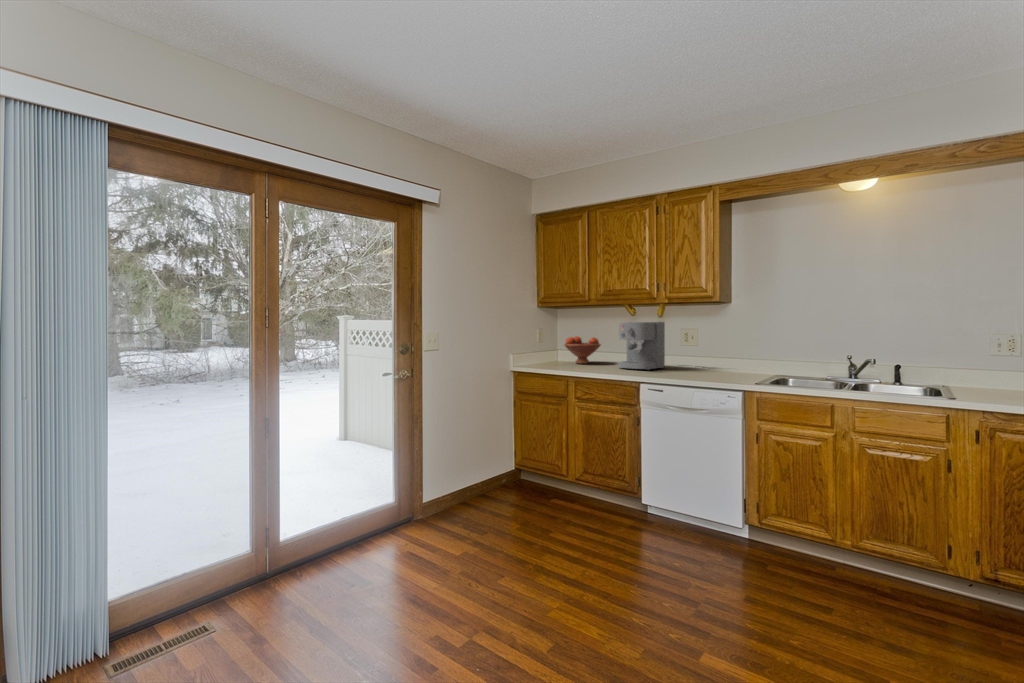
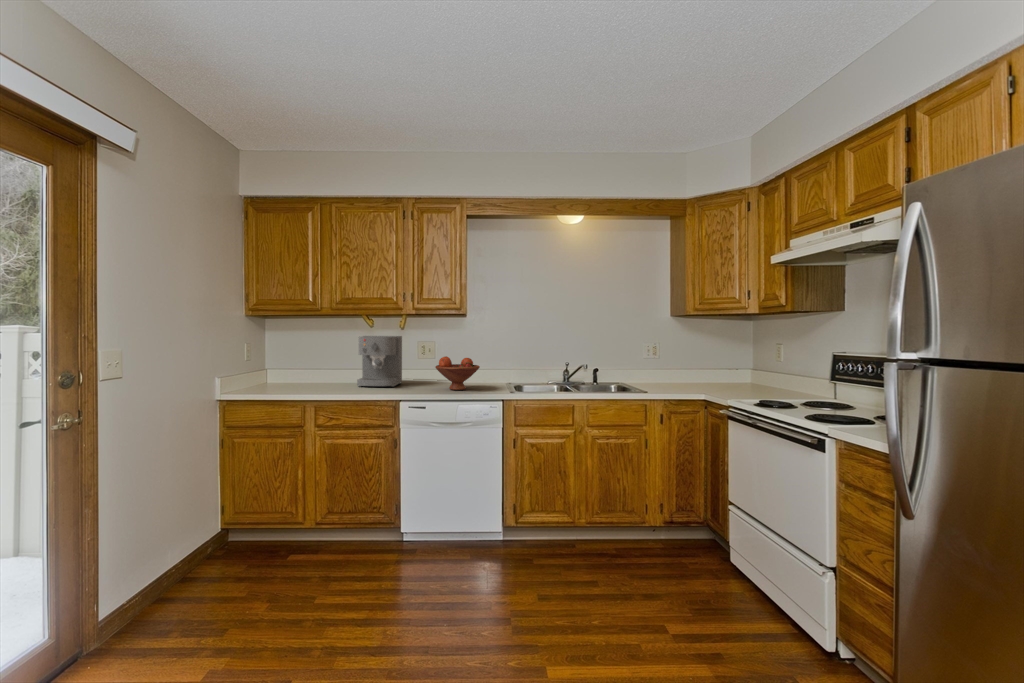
fruit bowl: present [564,336,601,364] -> present [435,356,480,390]

